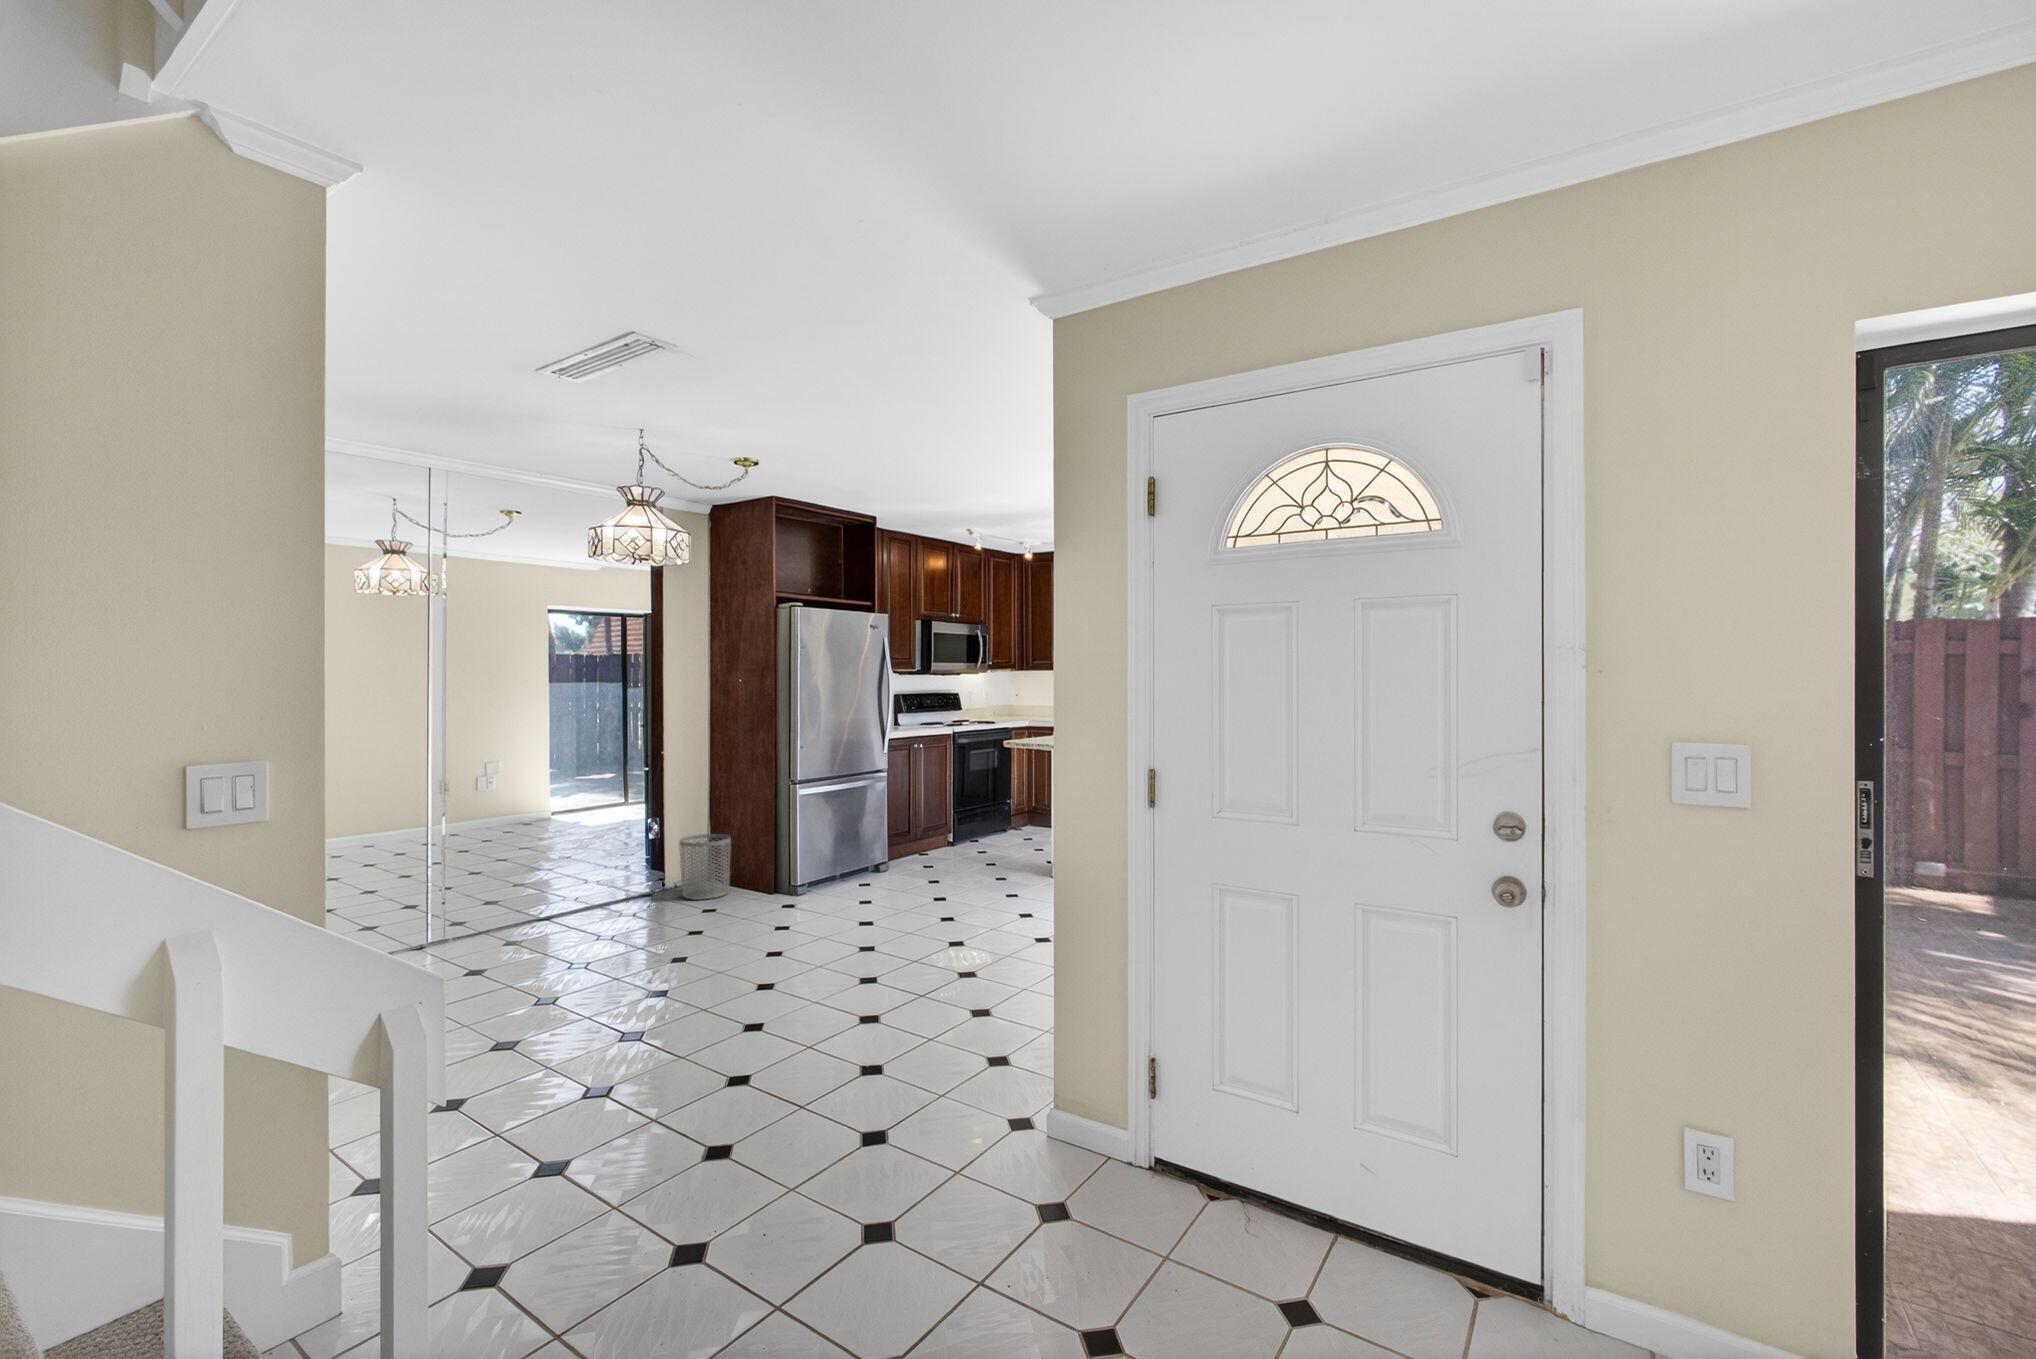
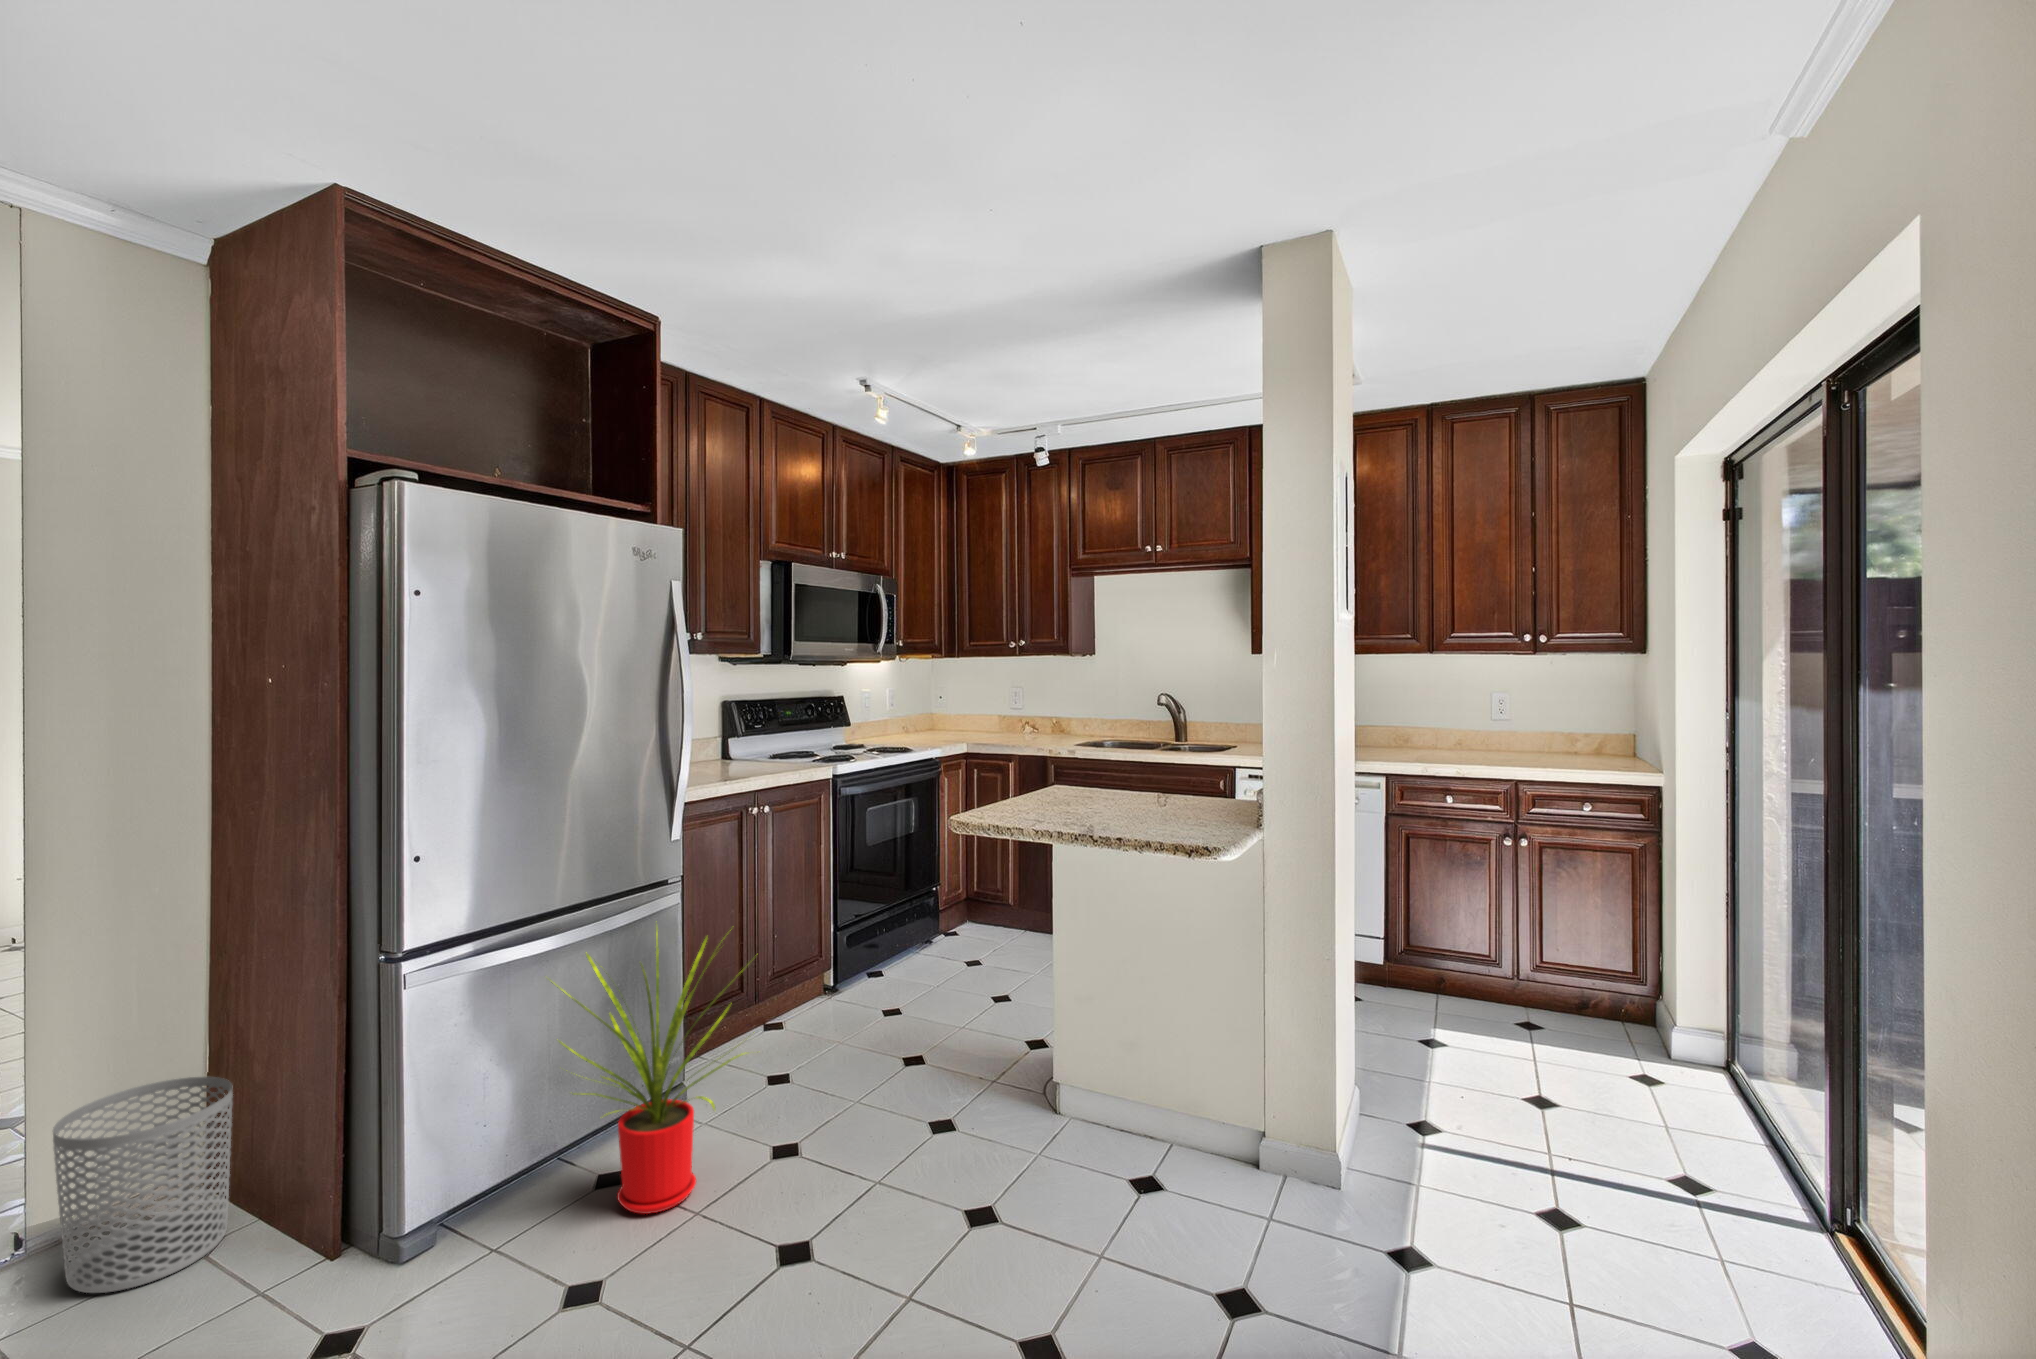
house plant: none [845,780,926,891] -> present [550,928,747,1214]

